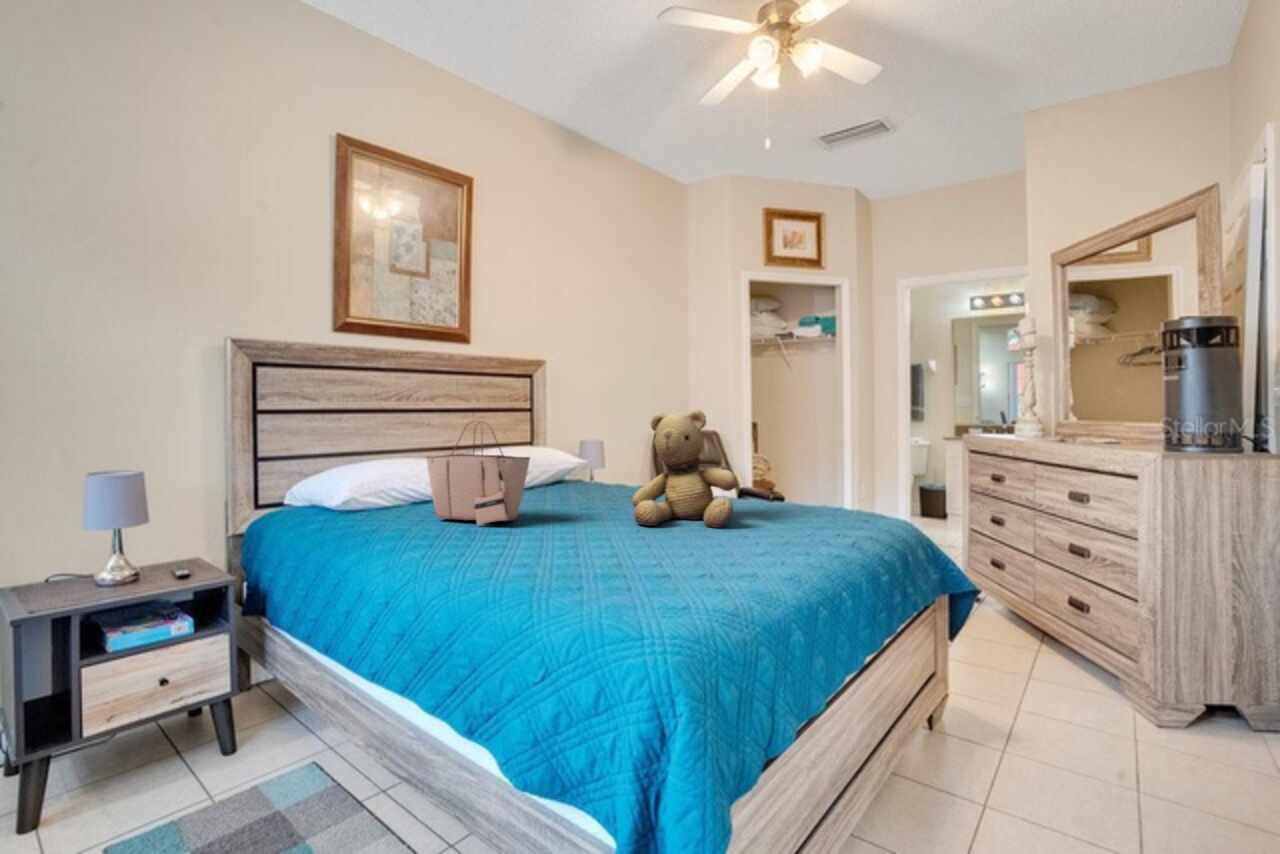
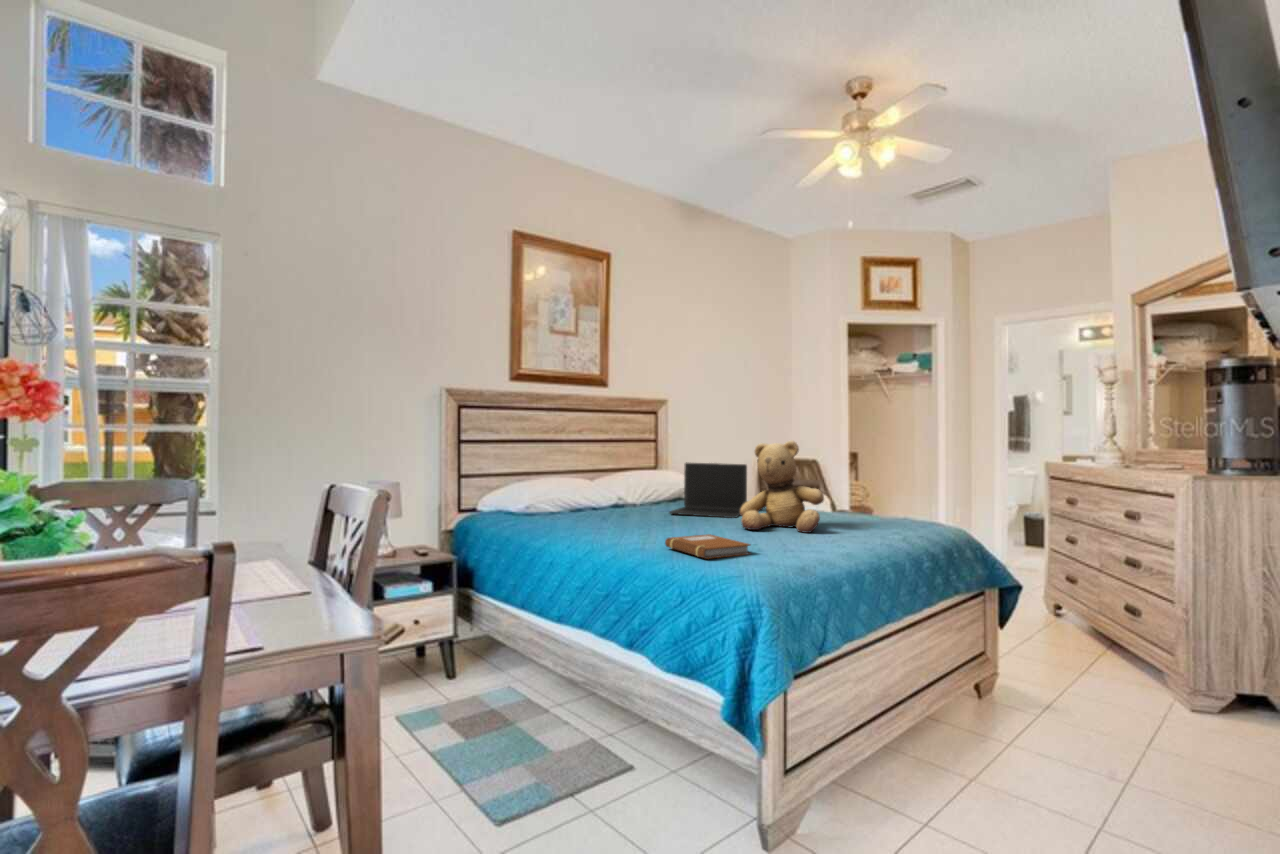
tote bag: present [426,420,530,526] -> none [584,448,662,527]
laptop: none [543,438,641,507] -> present [669,462,747,518]
notebook: none [527,538,648,580] -> present [665,534,750,559]

